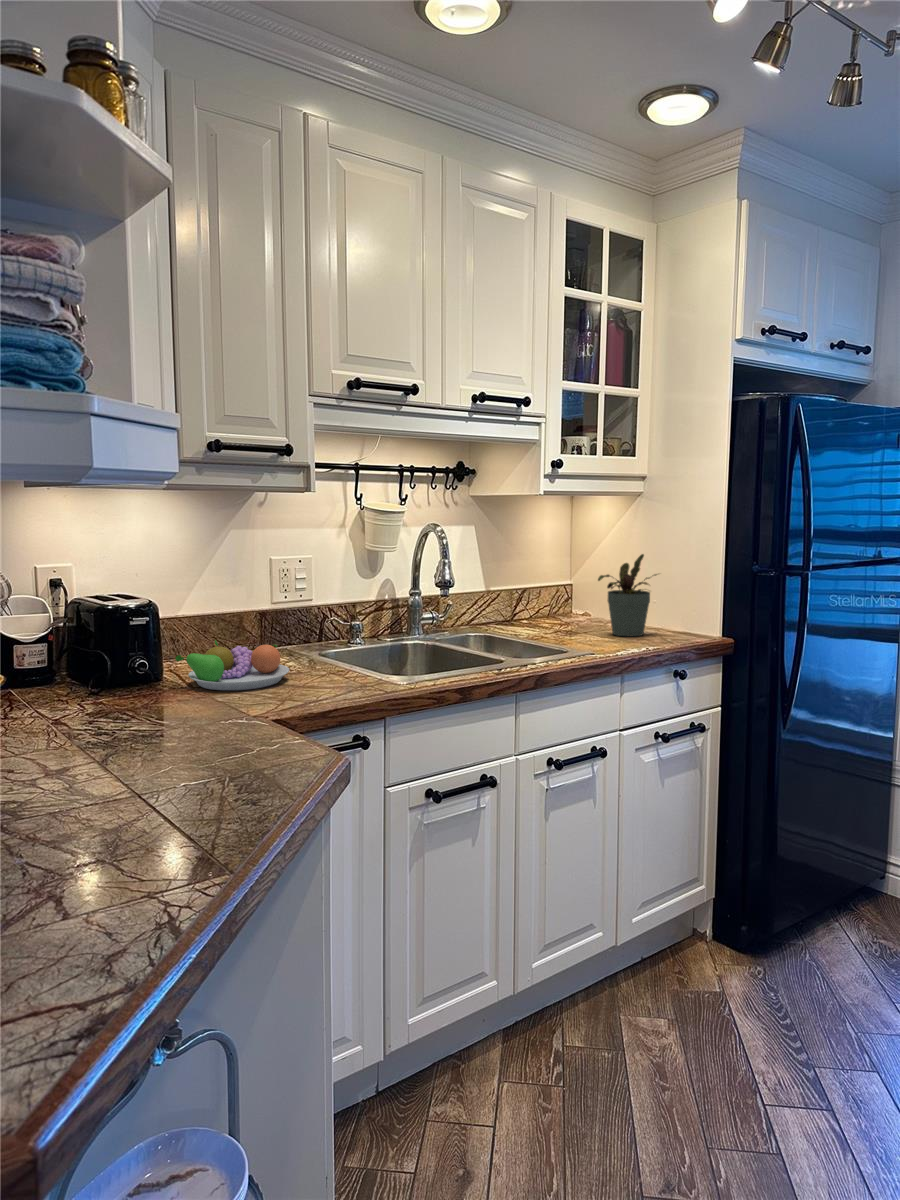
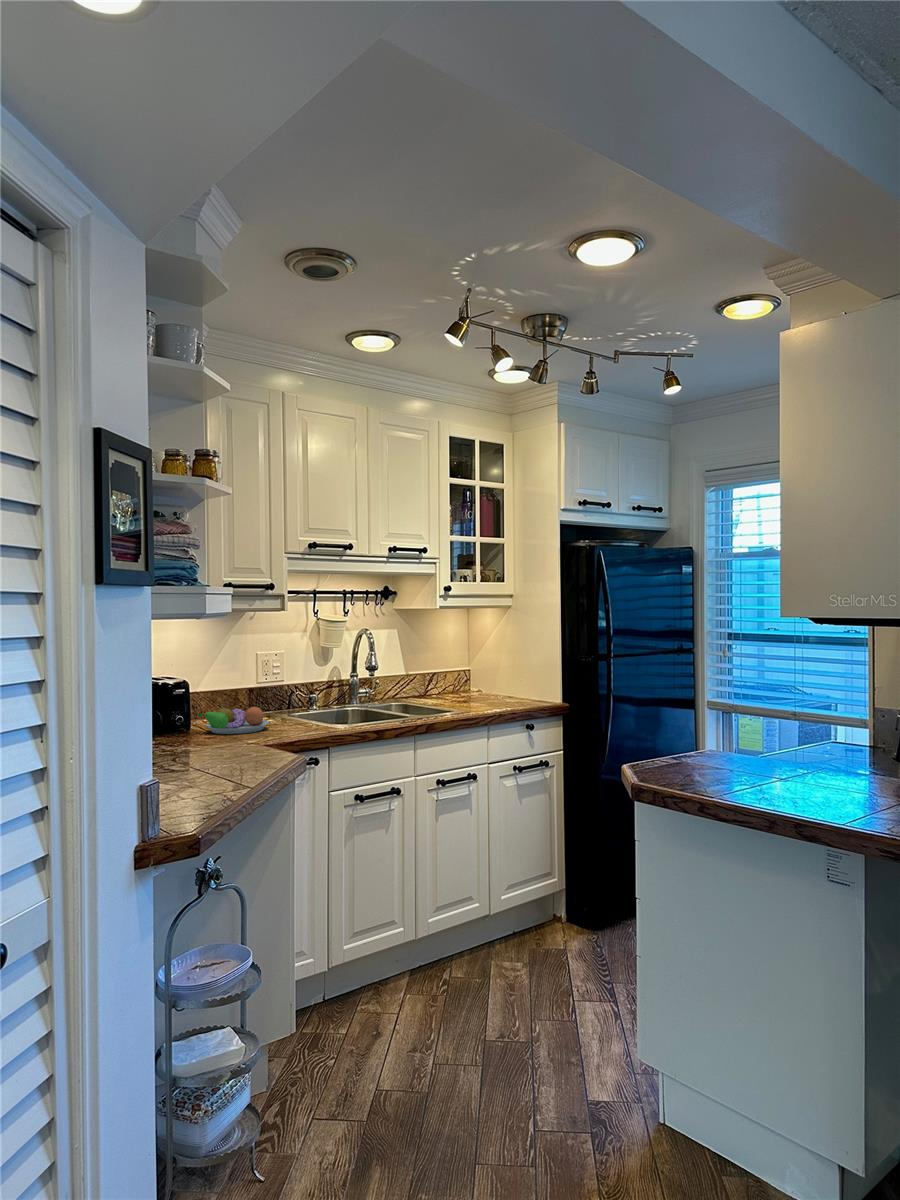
potted plant: present [598,554,657,636] -> none [479,648,521,704]

